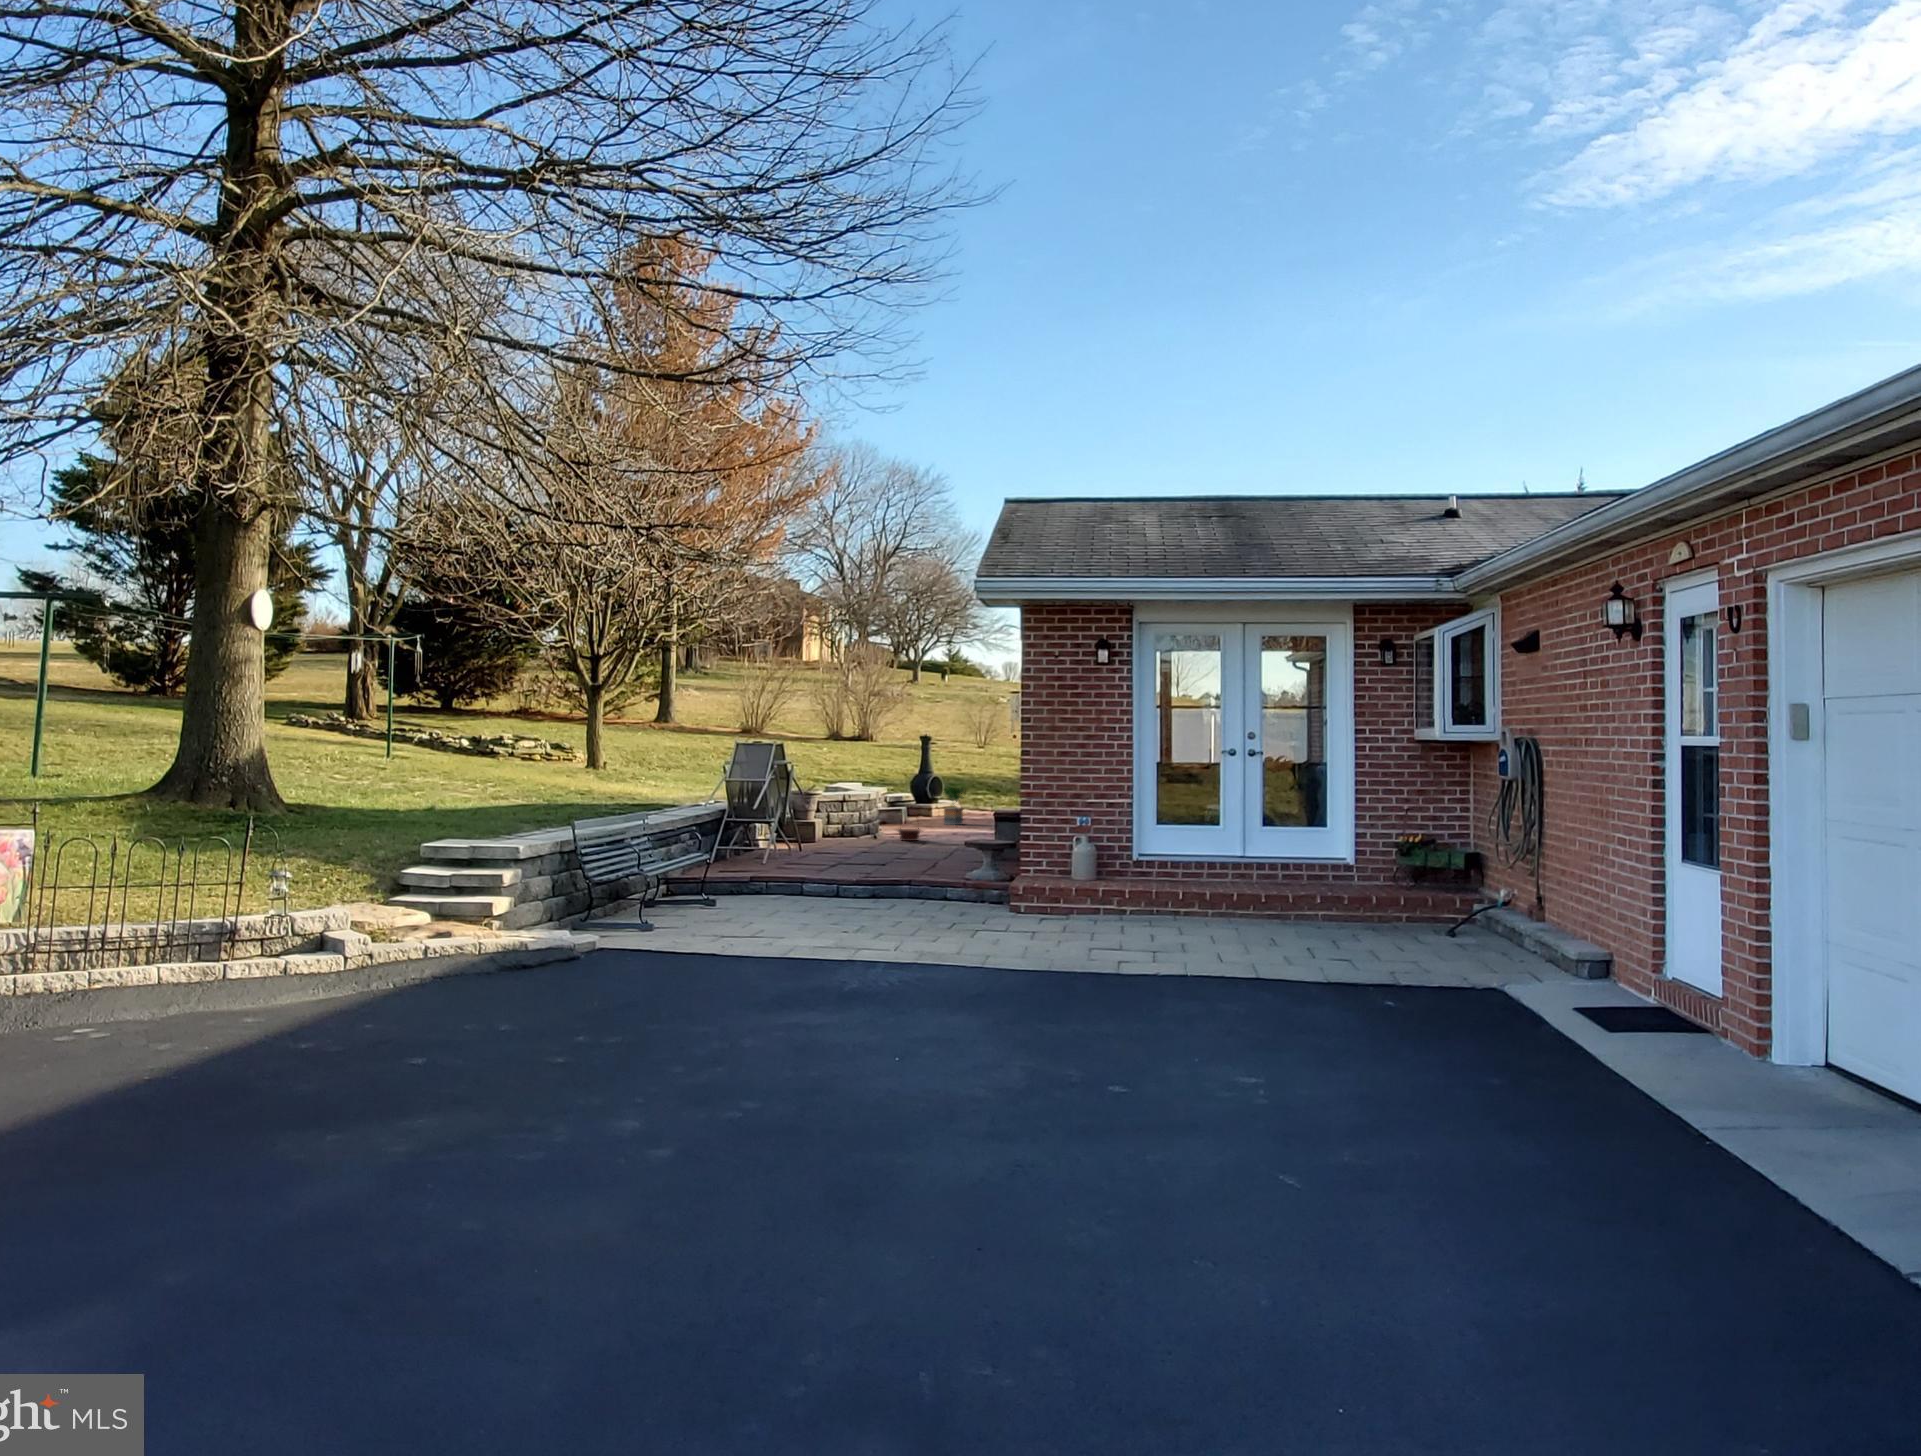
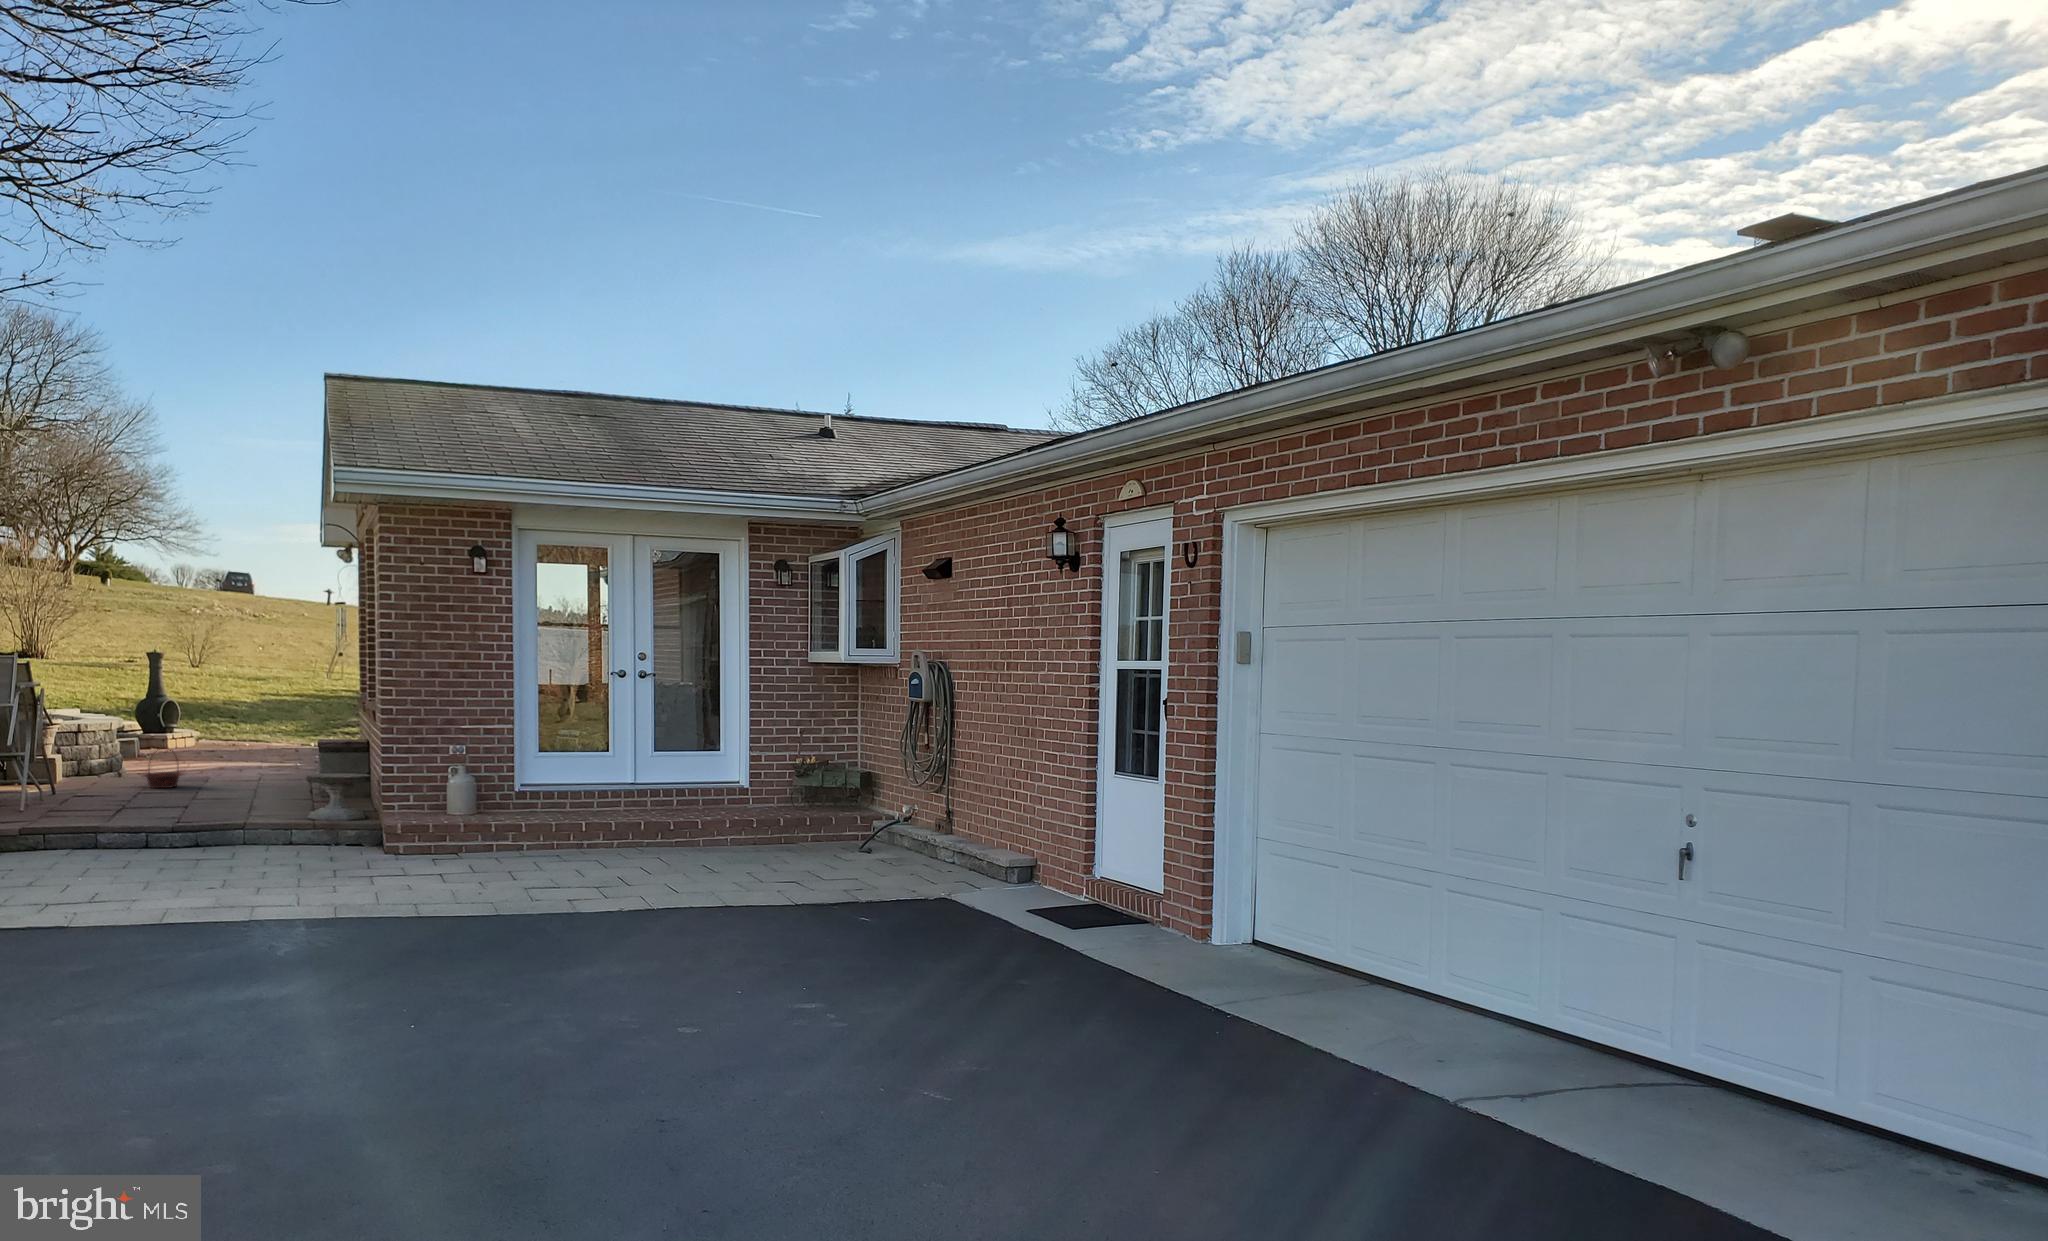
potted tree: present [944,787,965,825] -> none [204,714,240,761]

